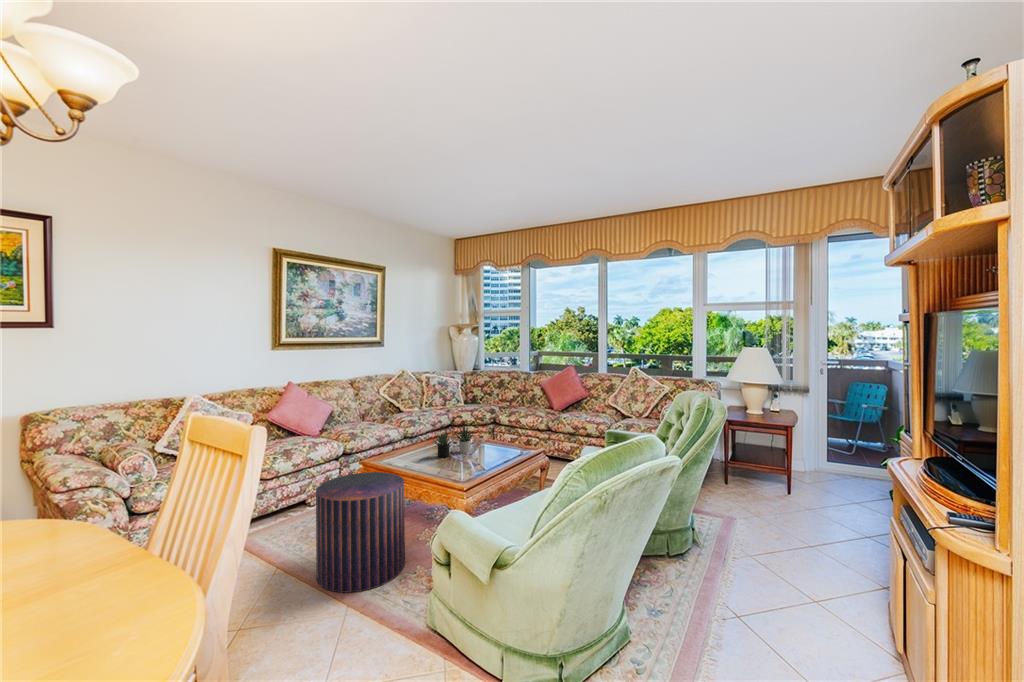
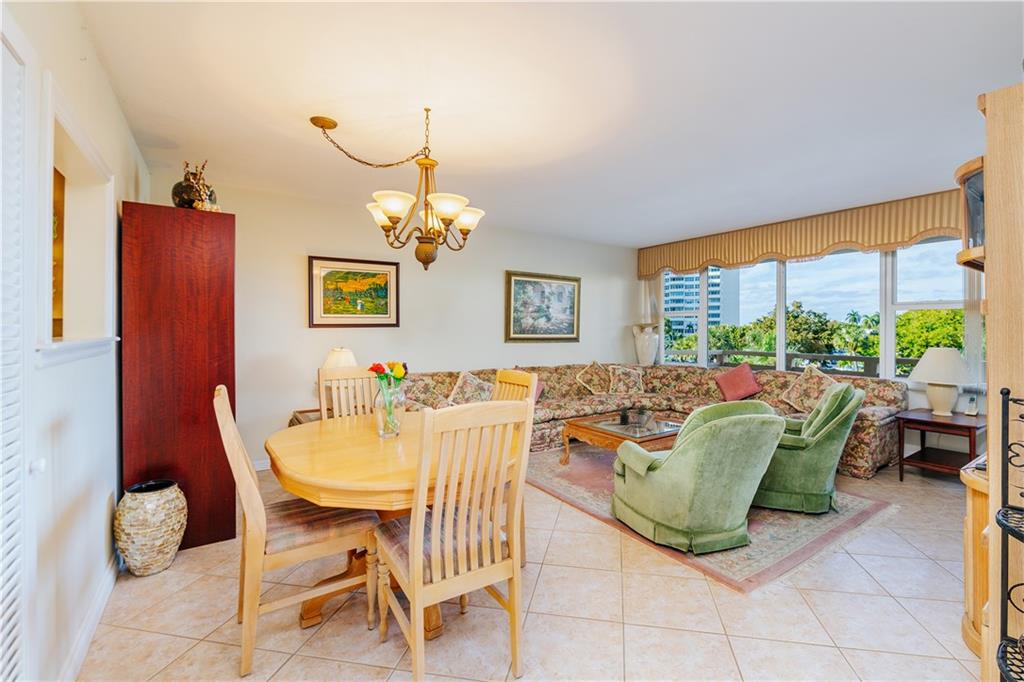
pouf: present [316,472,405,592] -> none [541,426,596,495]

